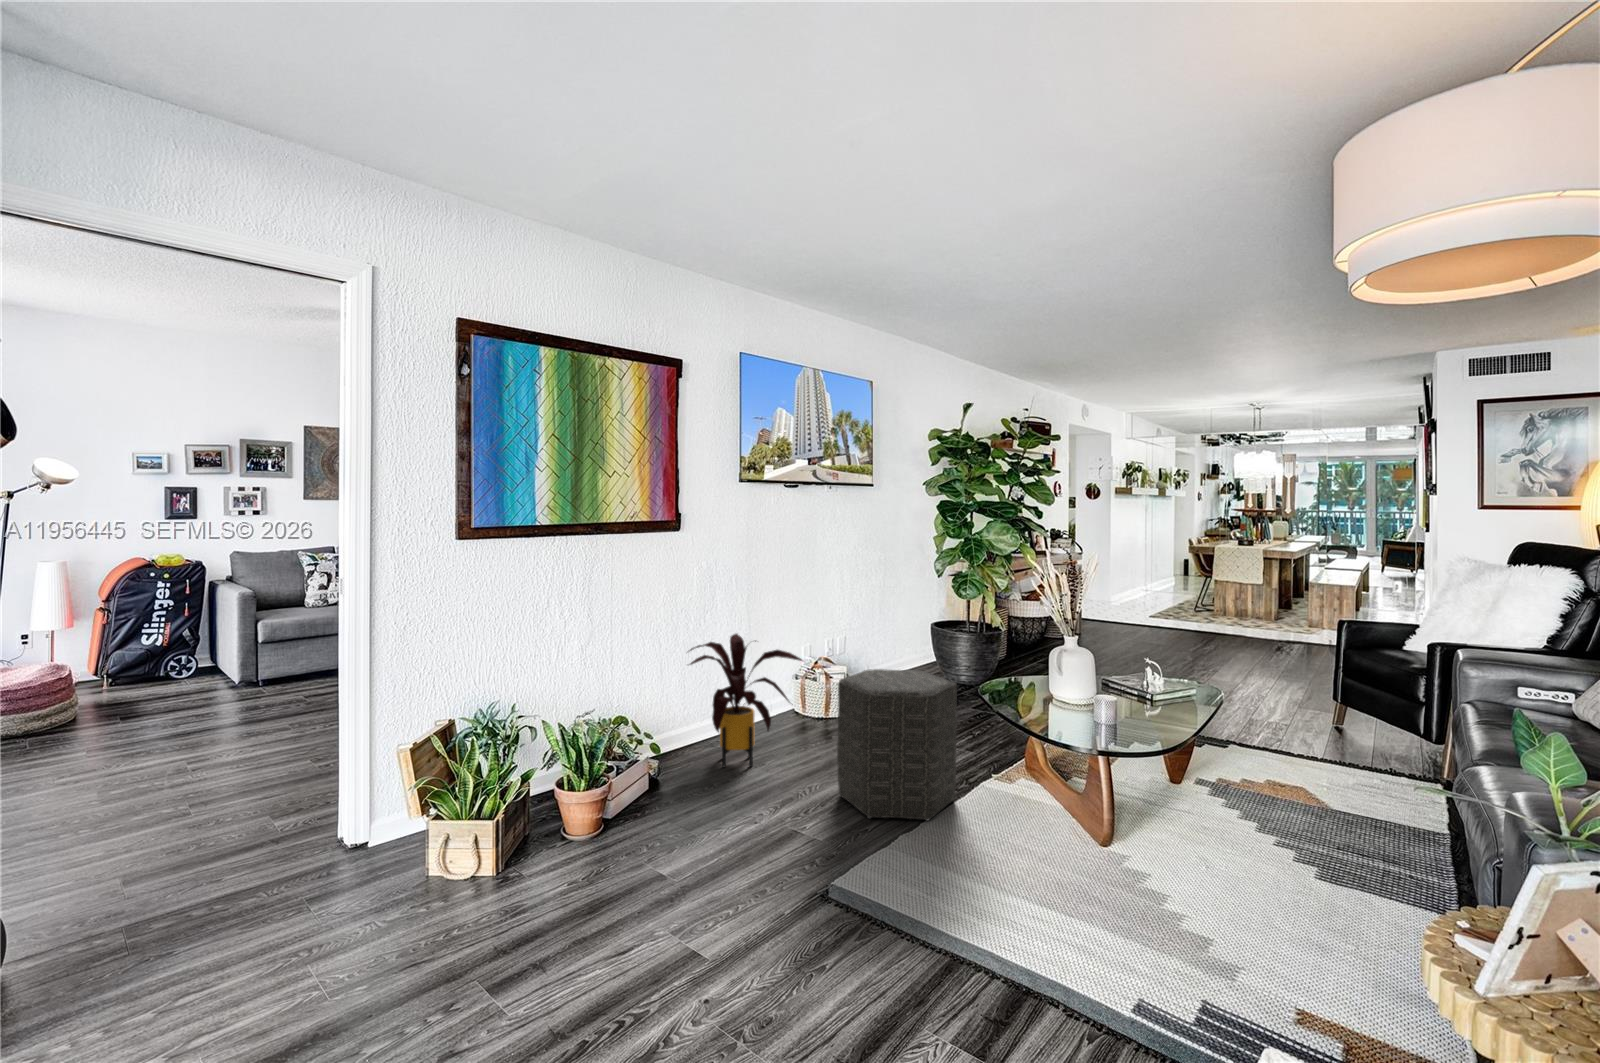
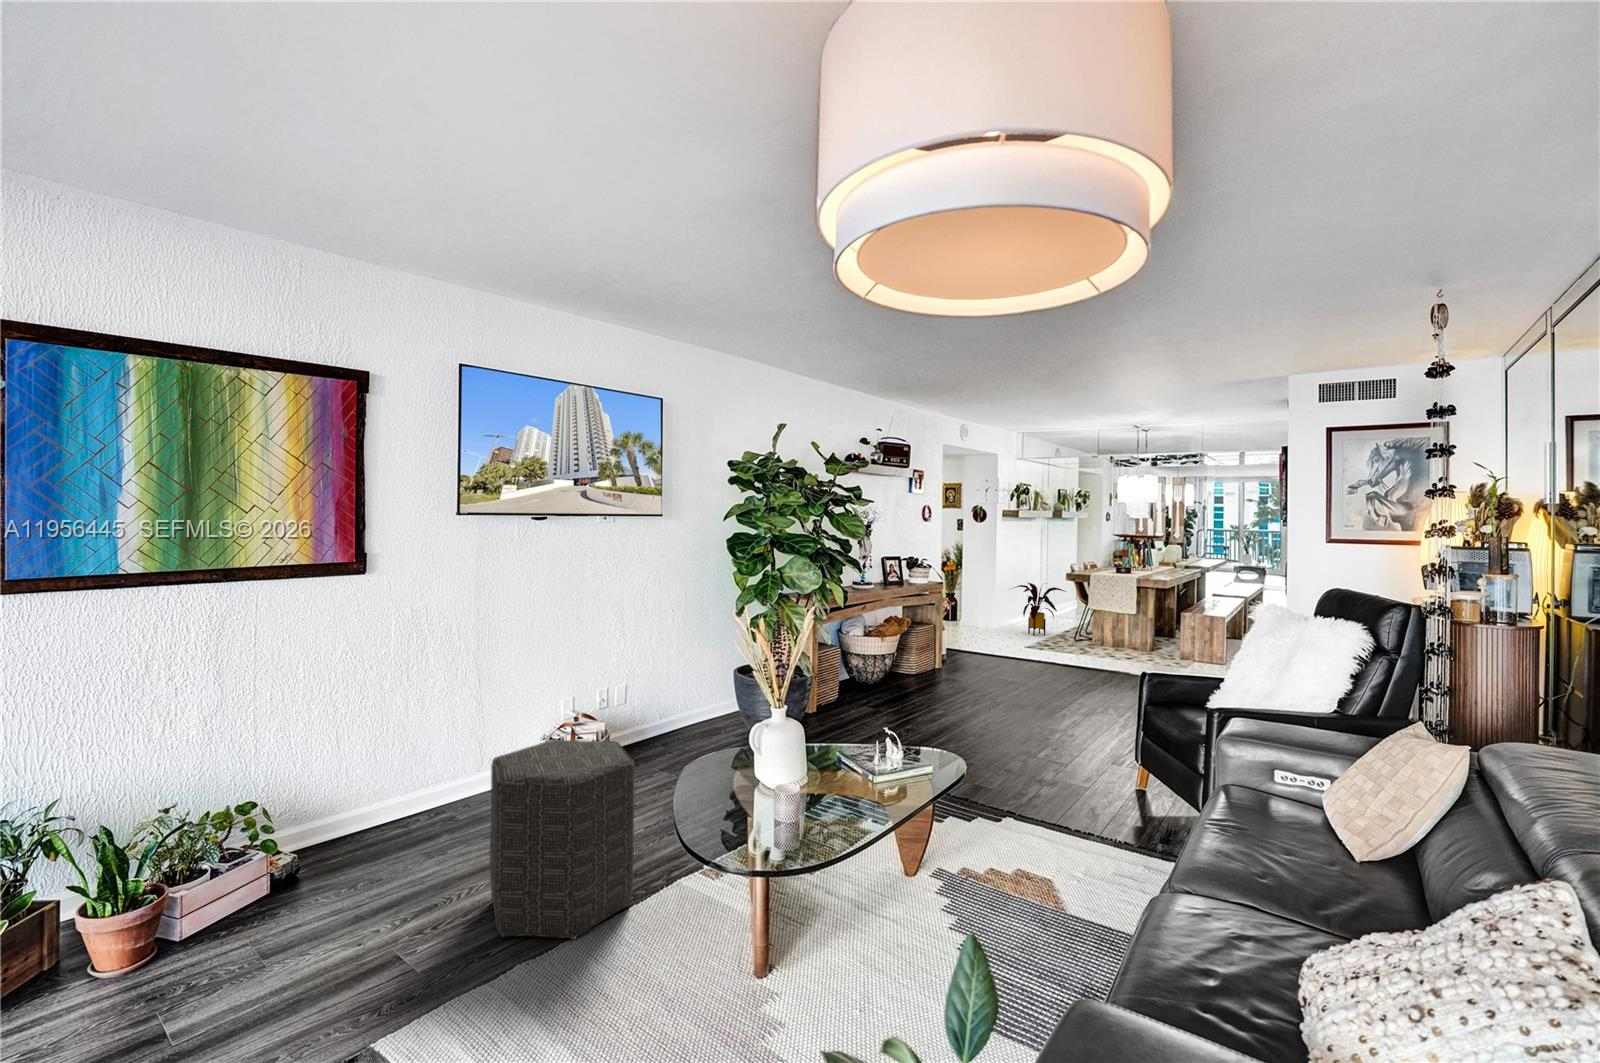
house plant: present [689,634,803,767] -> present [1015,583,1066,635]

